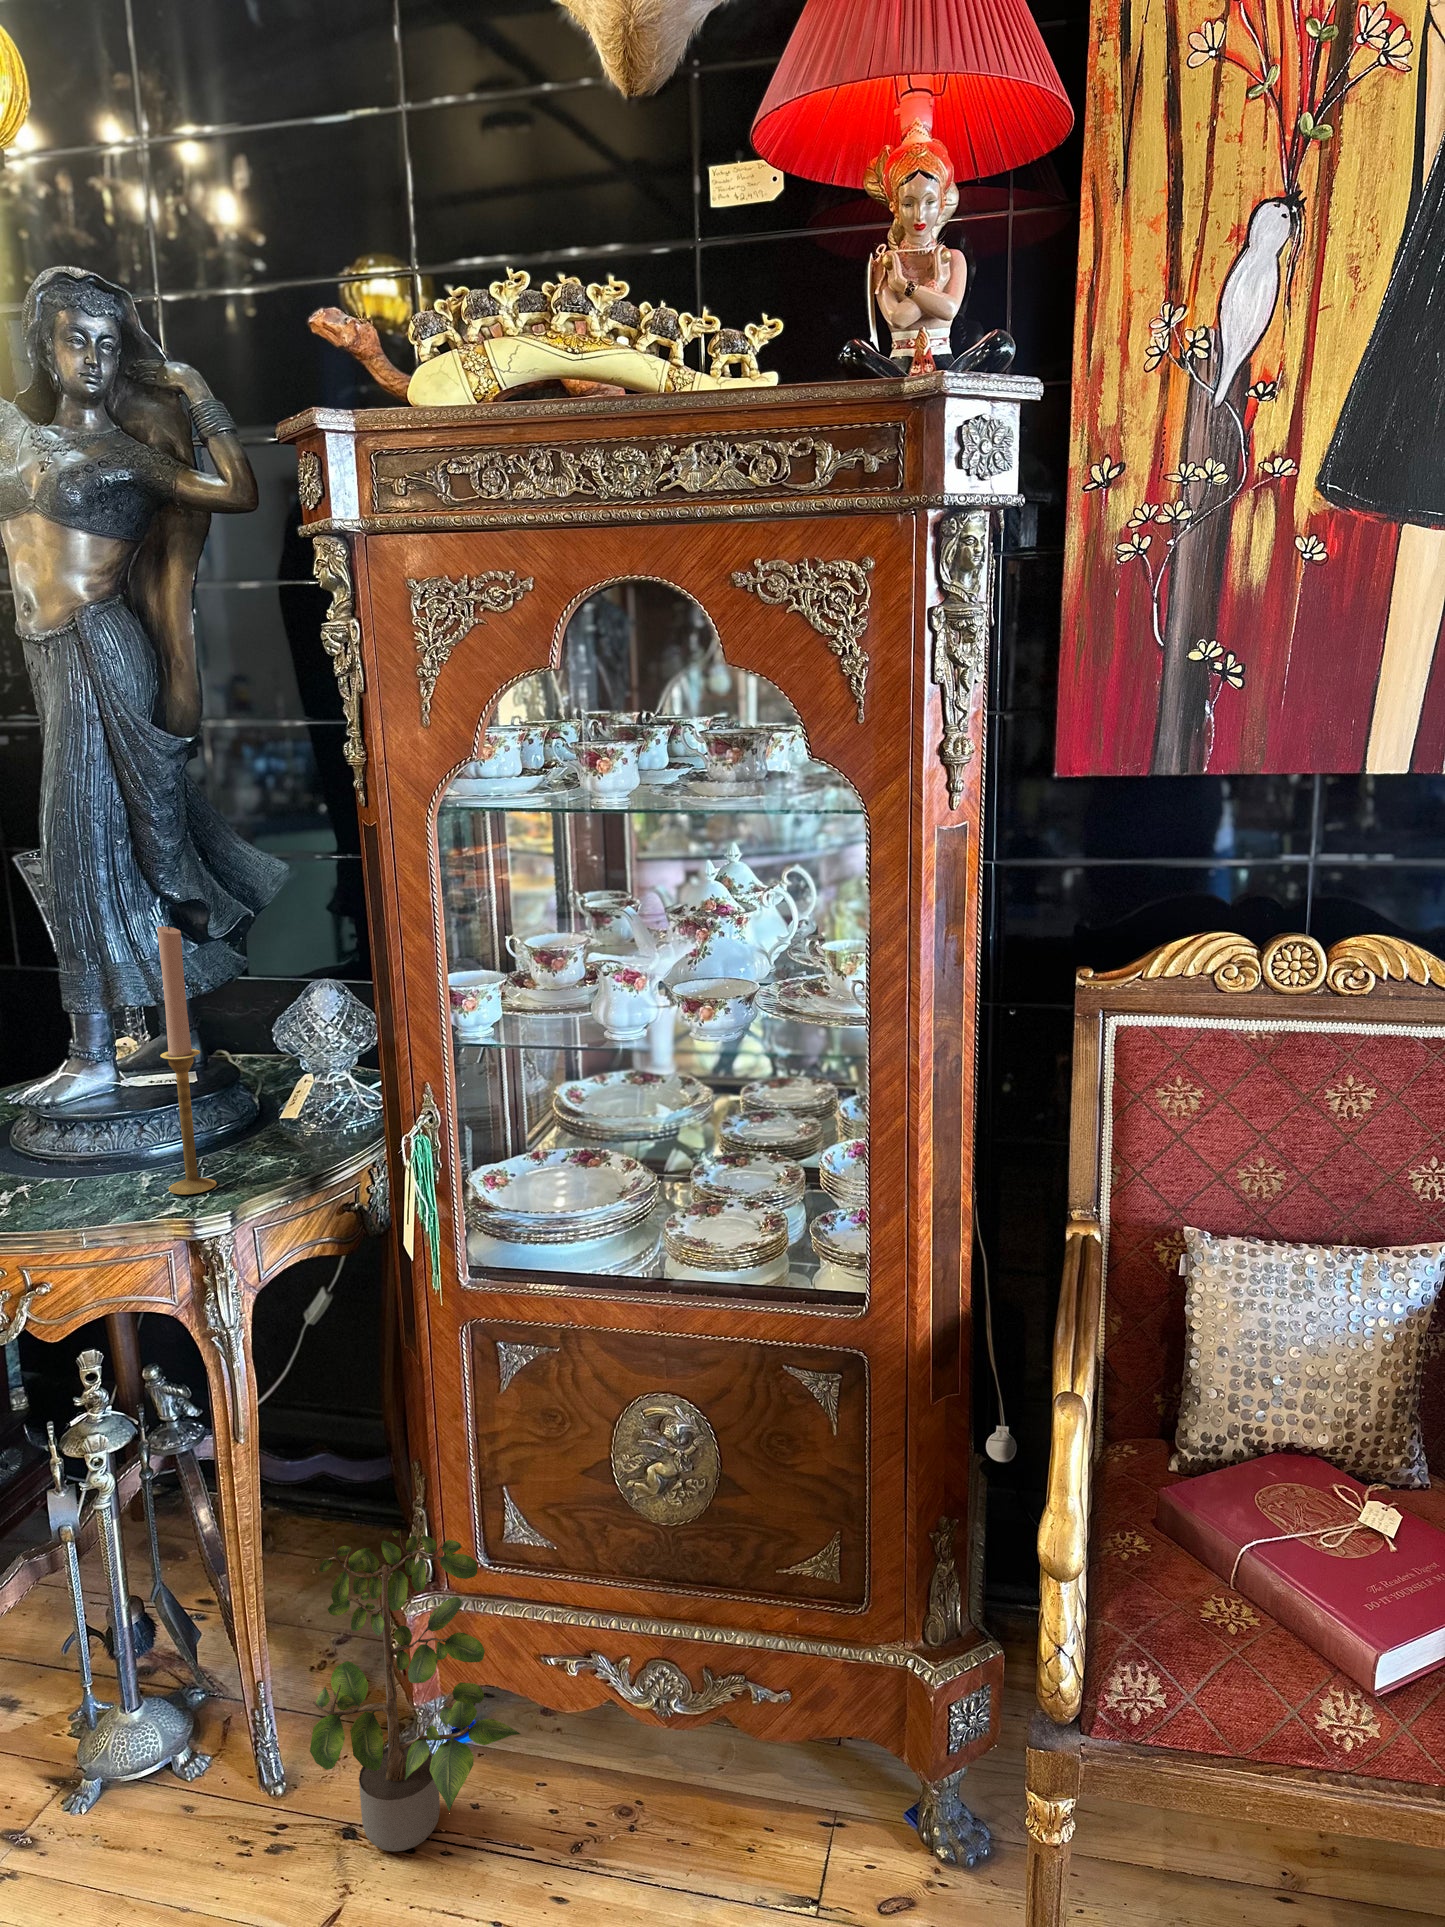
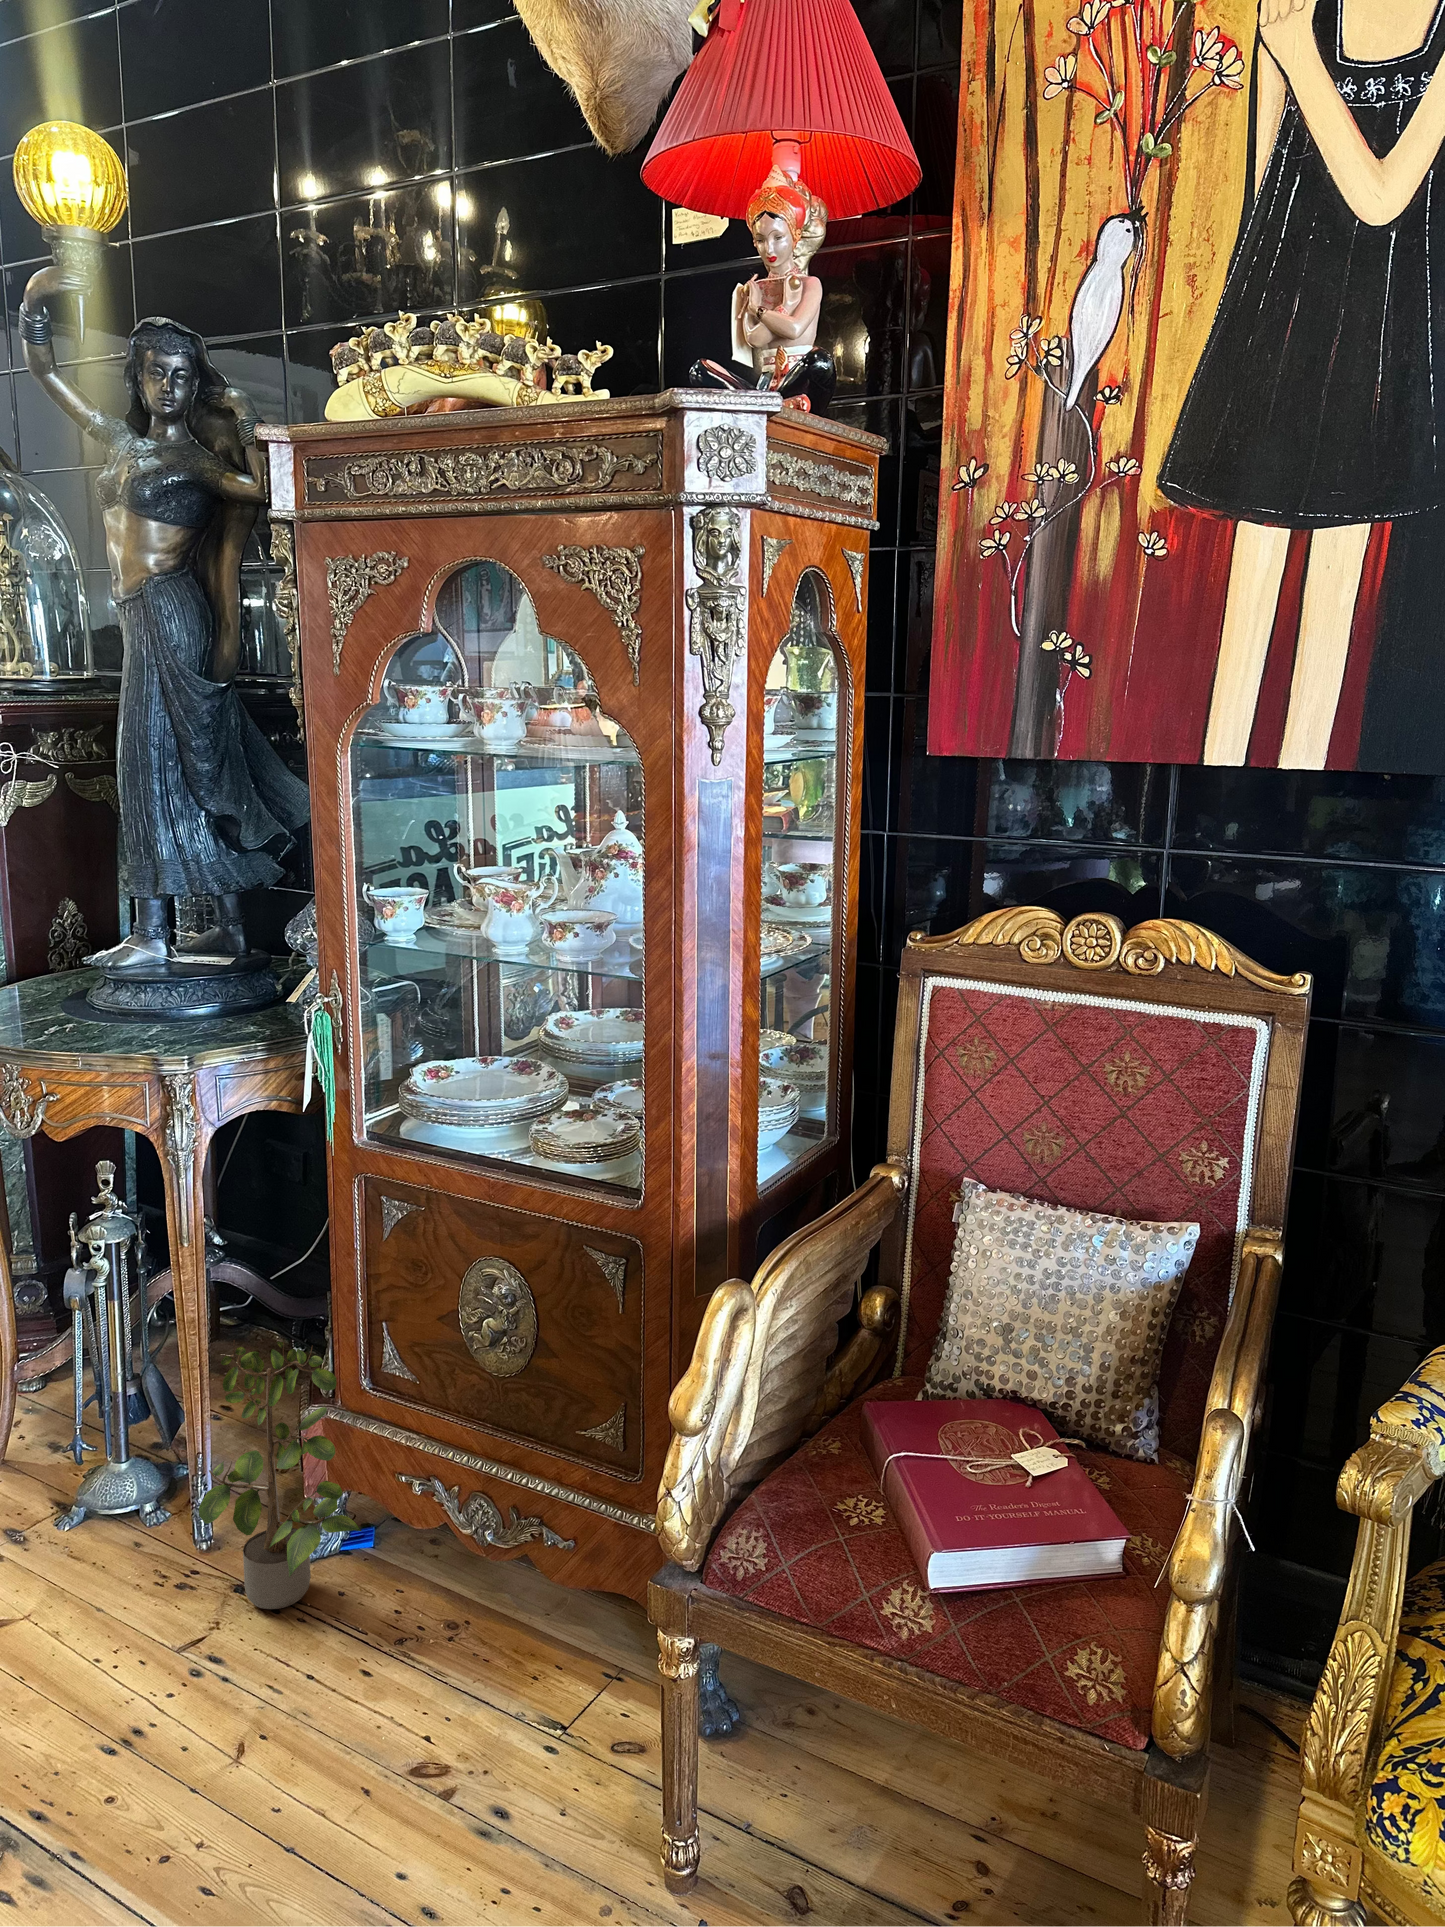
candlestick: present [157,924,217,1194] -> none [152,833,192,1050]

